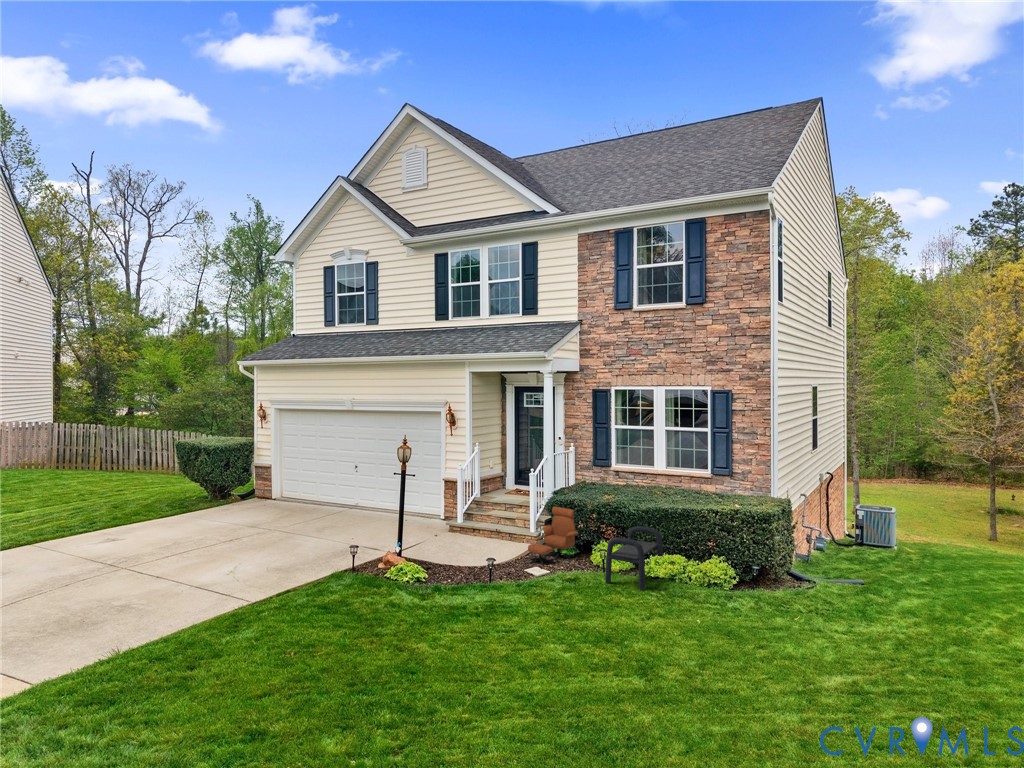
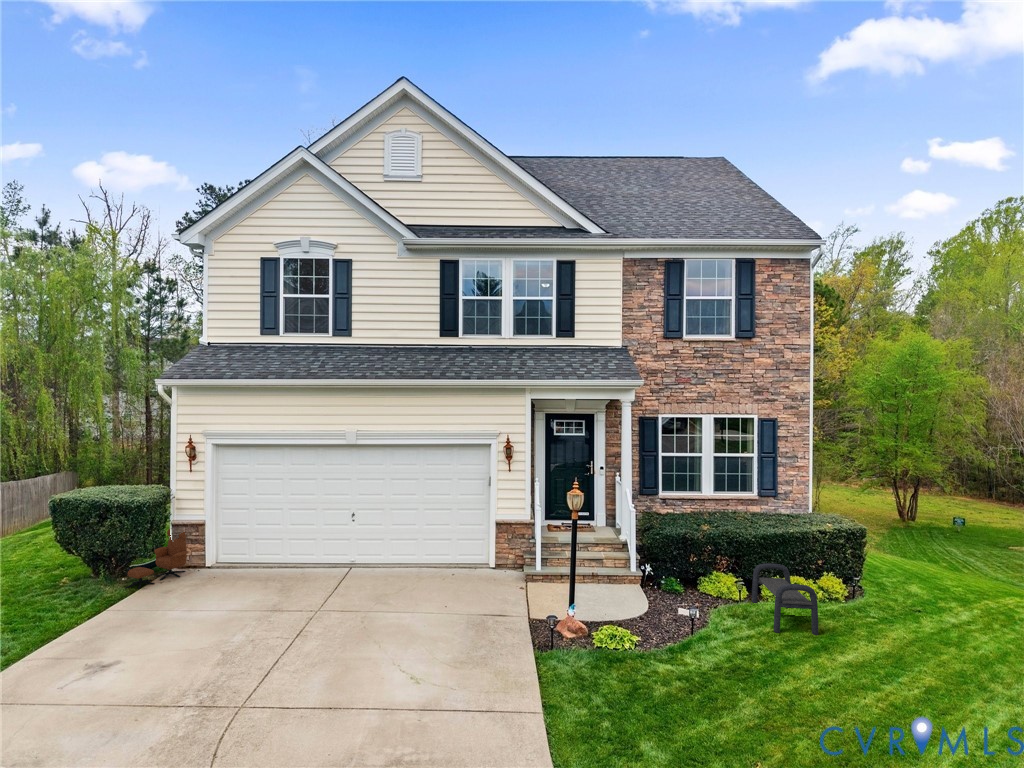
lounge chair: present [528,507,578,566] -> present [125,529,188,589]

